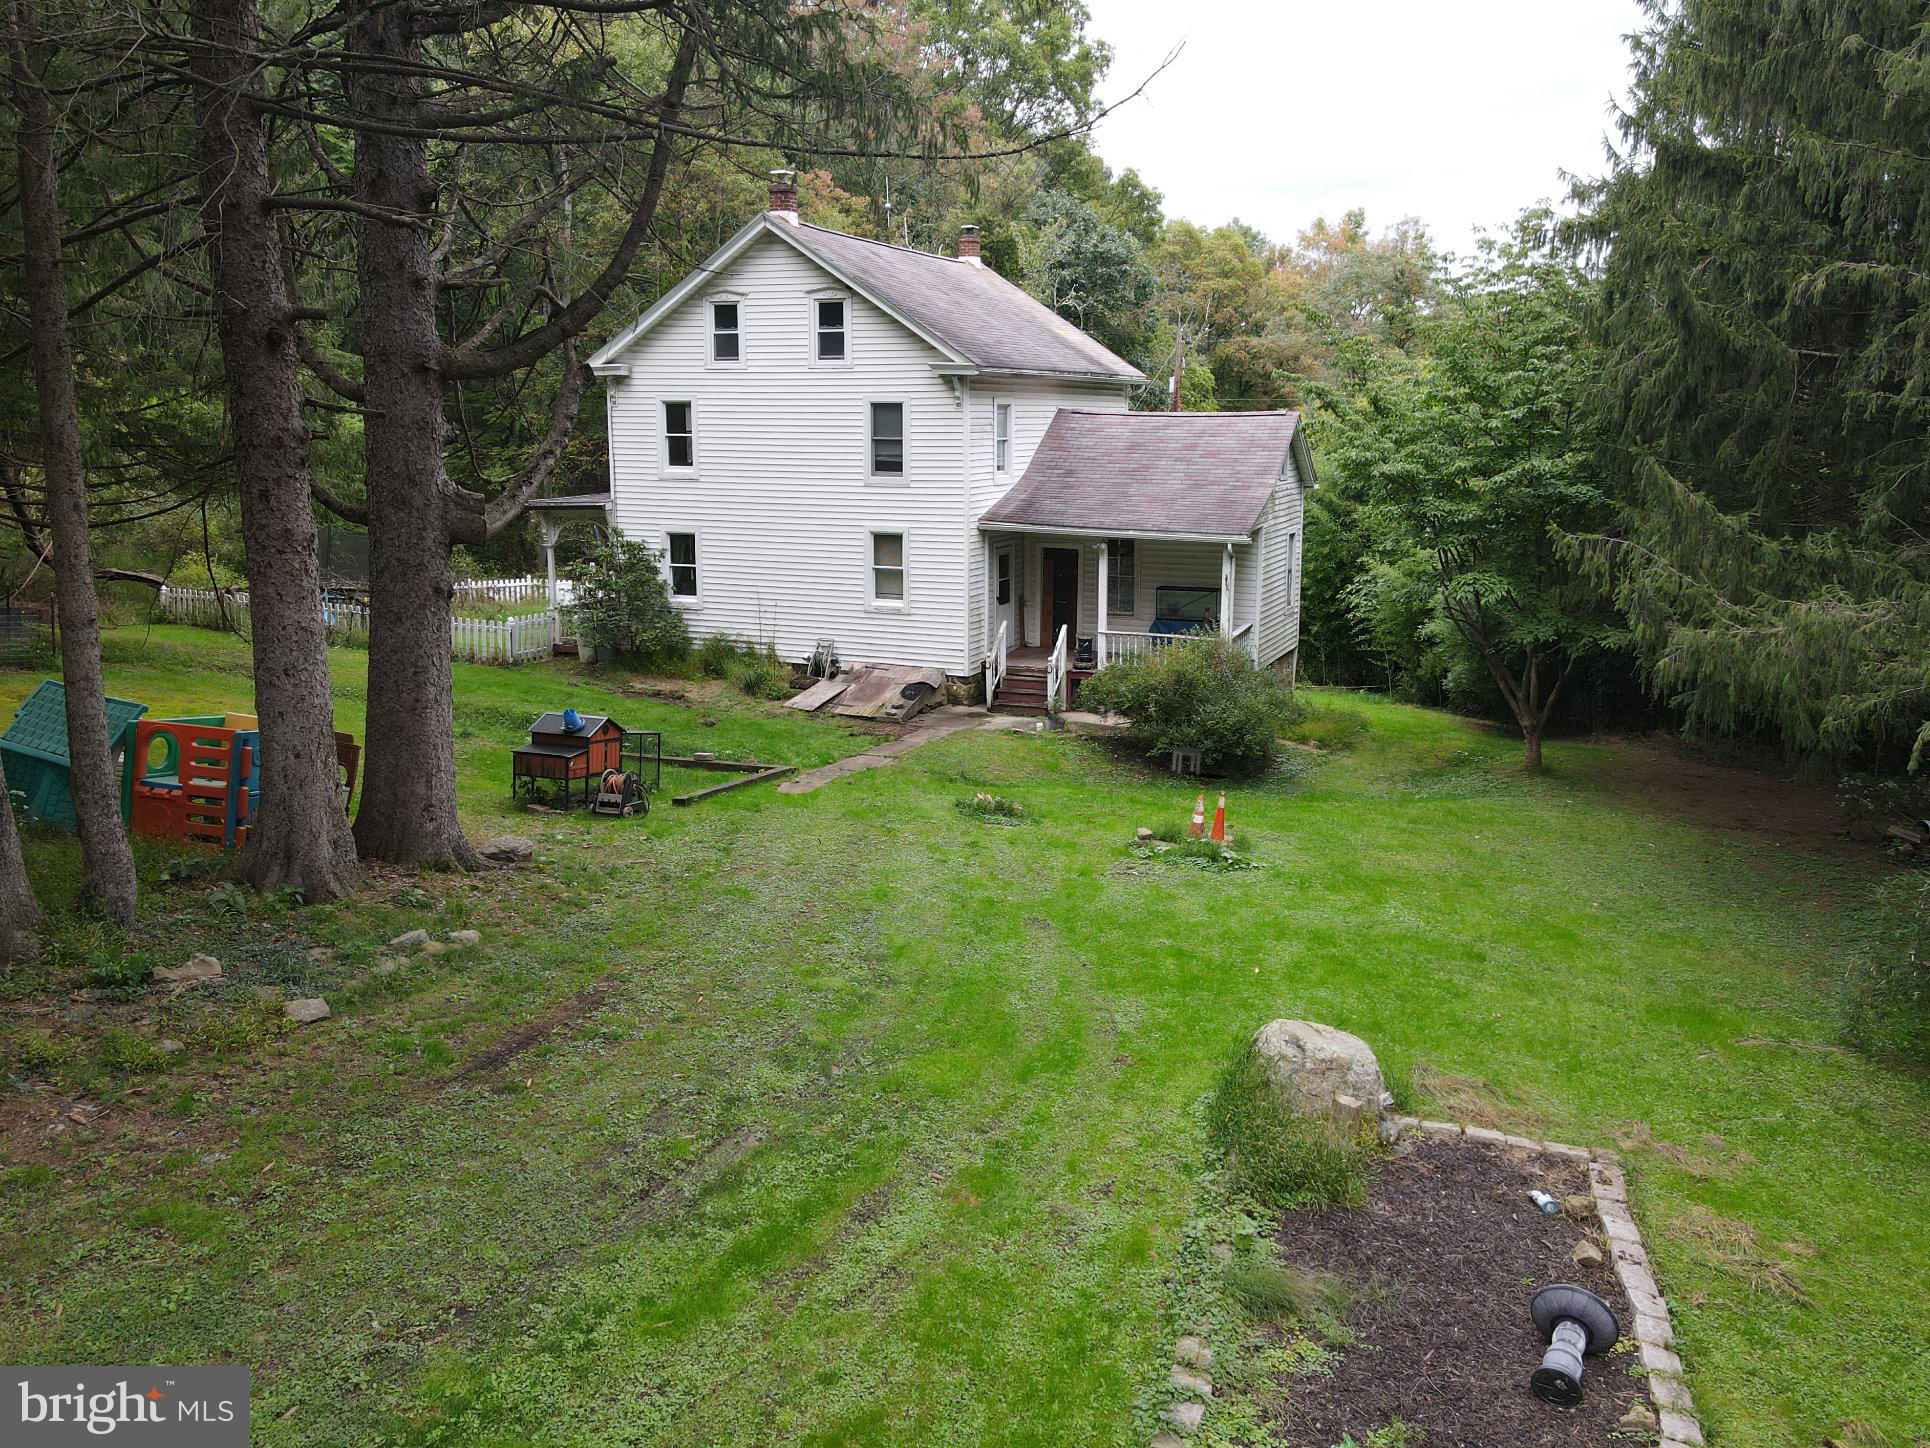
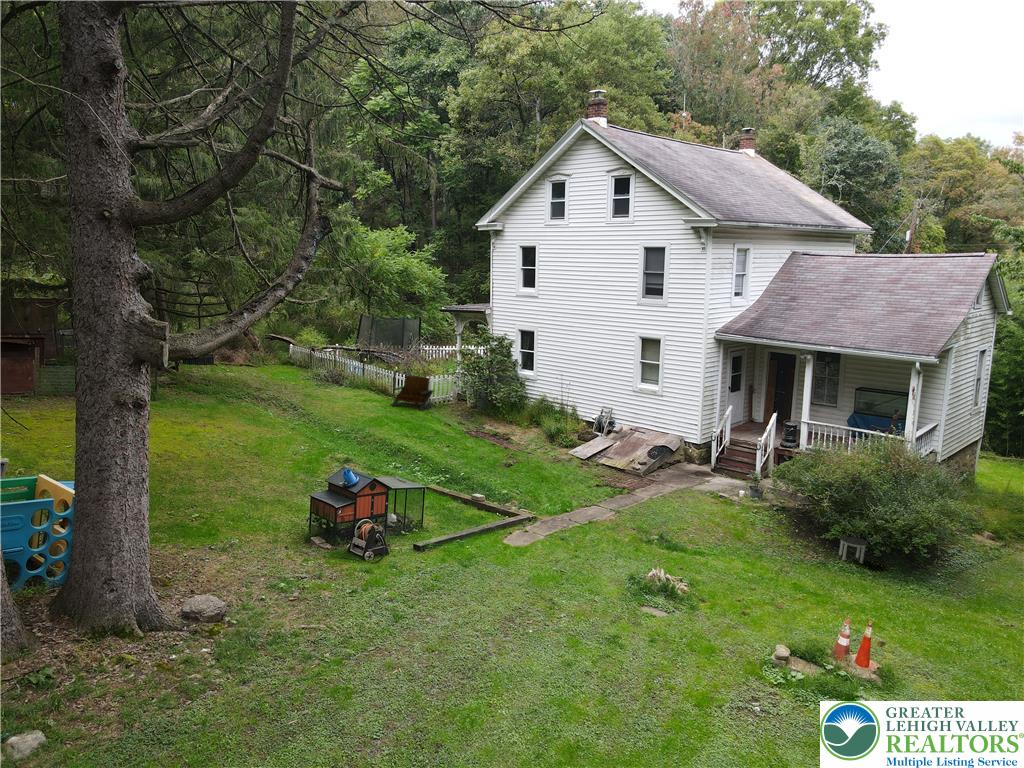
lounge chair: none [474,612,540,666] -> present [392,375,433,410]

